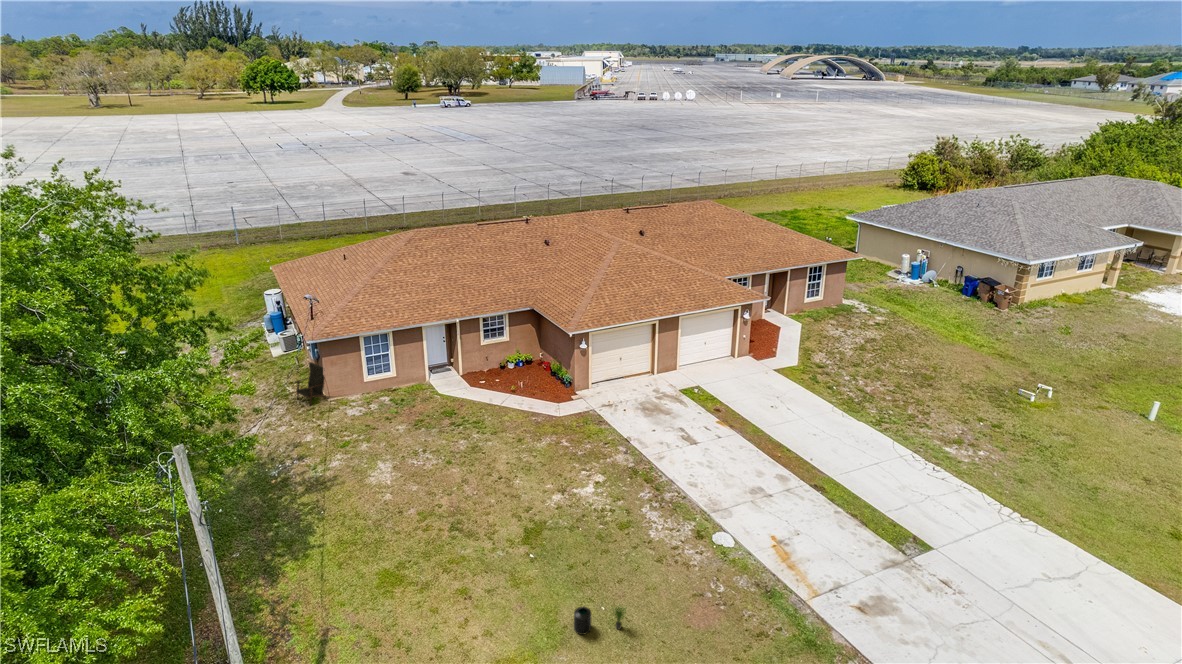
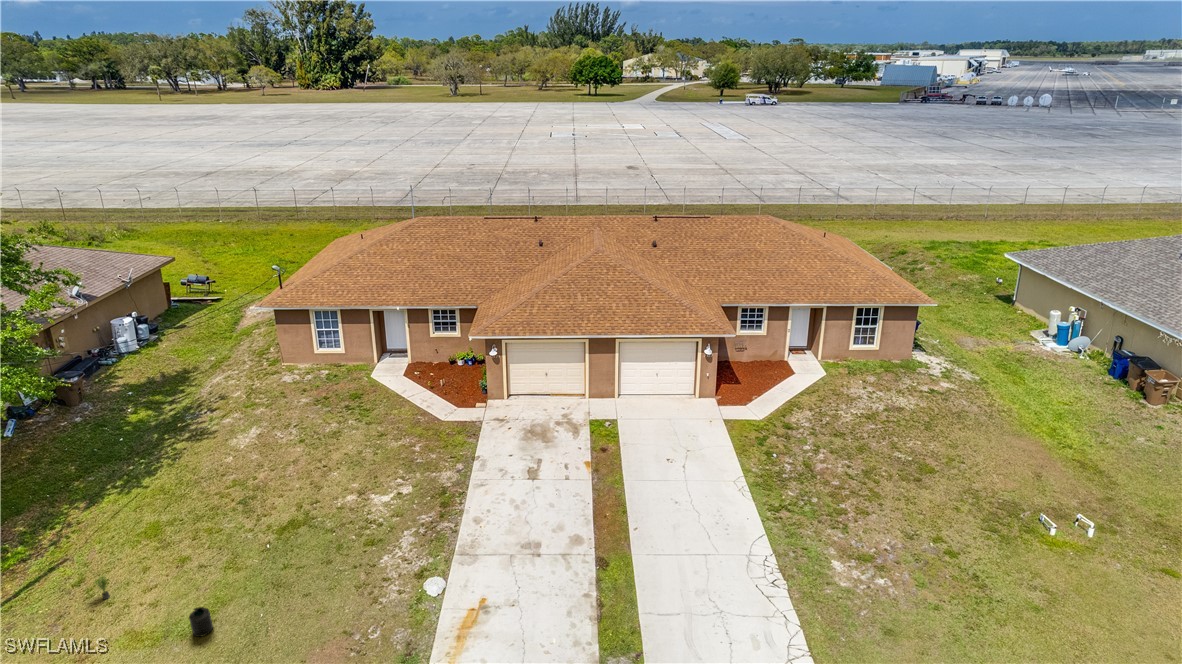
lounge chair: present [295,362,328,405] -> none [255,327,283,367]
potted plant: present [614,607,626,629] -> present [95,577,110,599]

